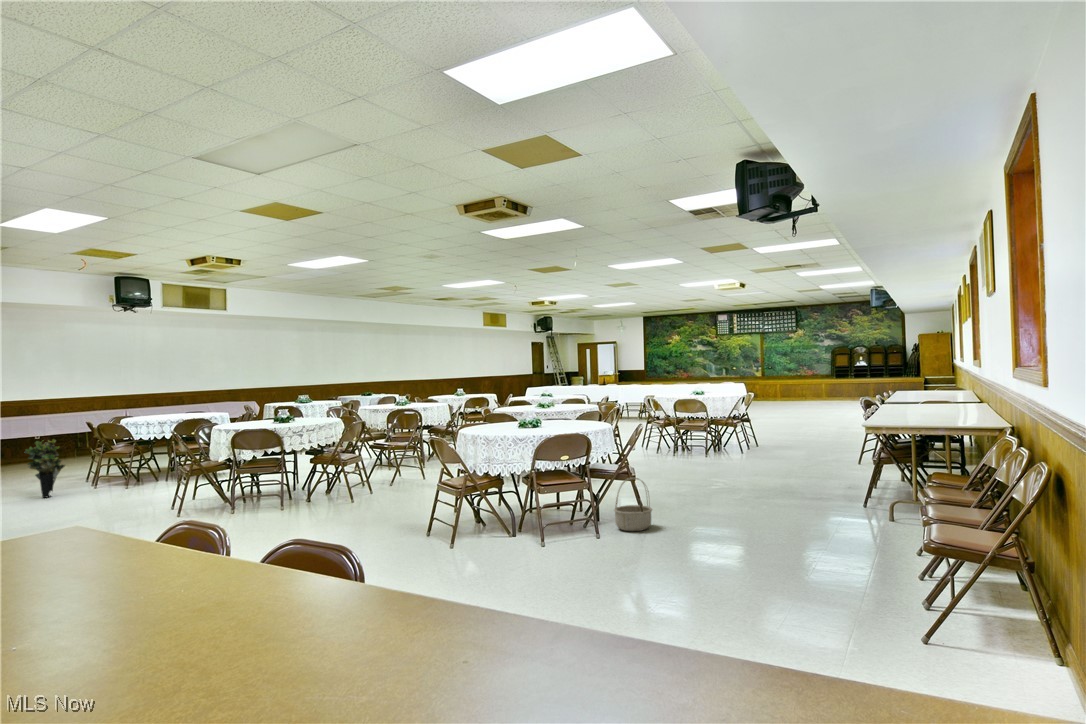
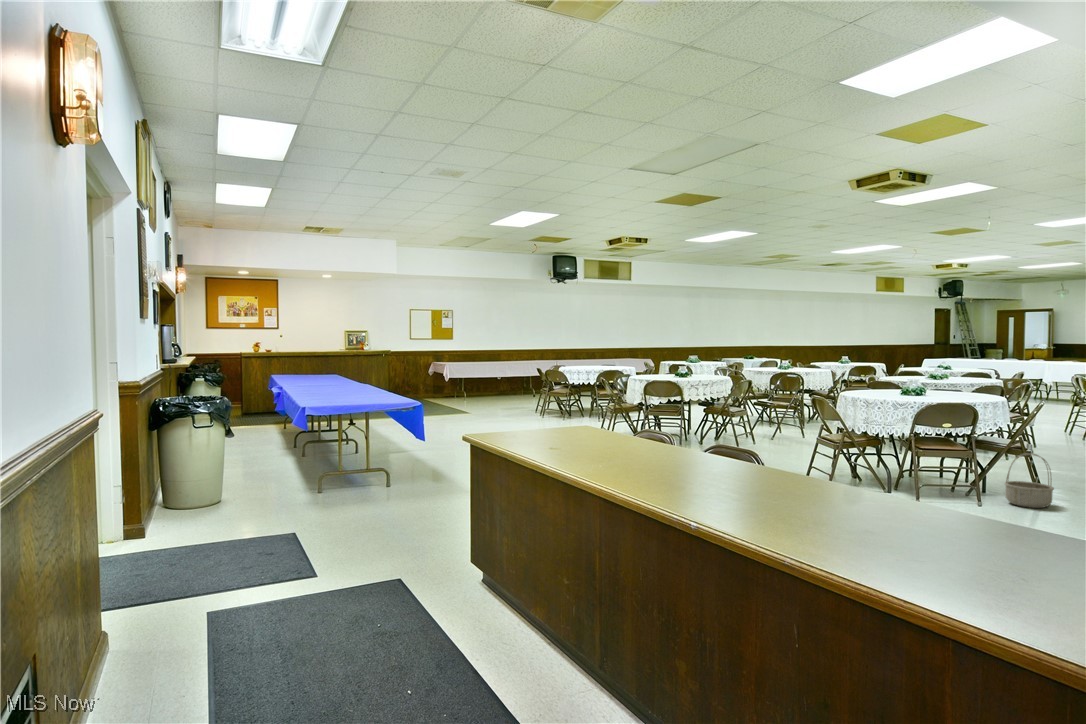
potted plant: present [25,439,65,498] -> none [512,380,535,420]

